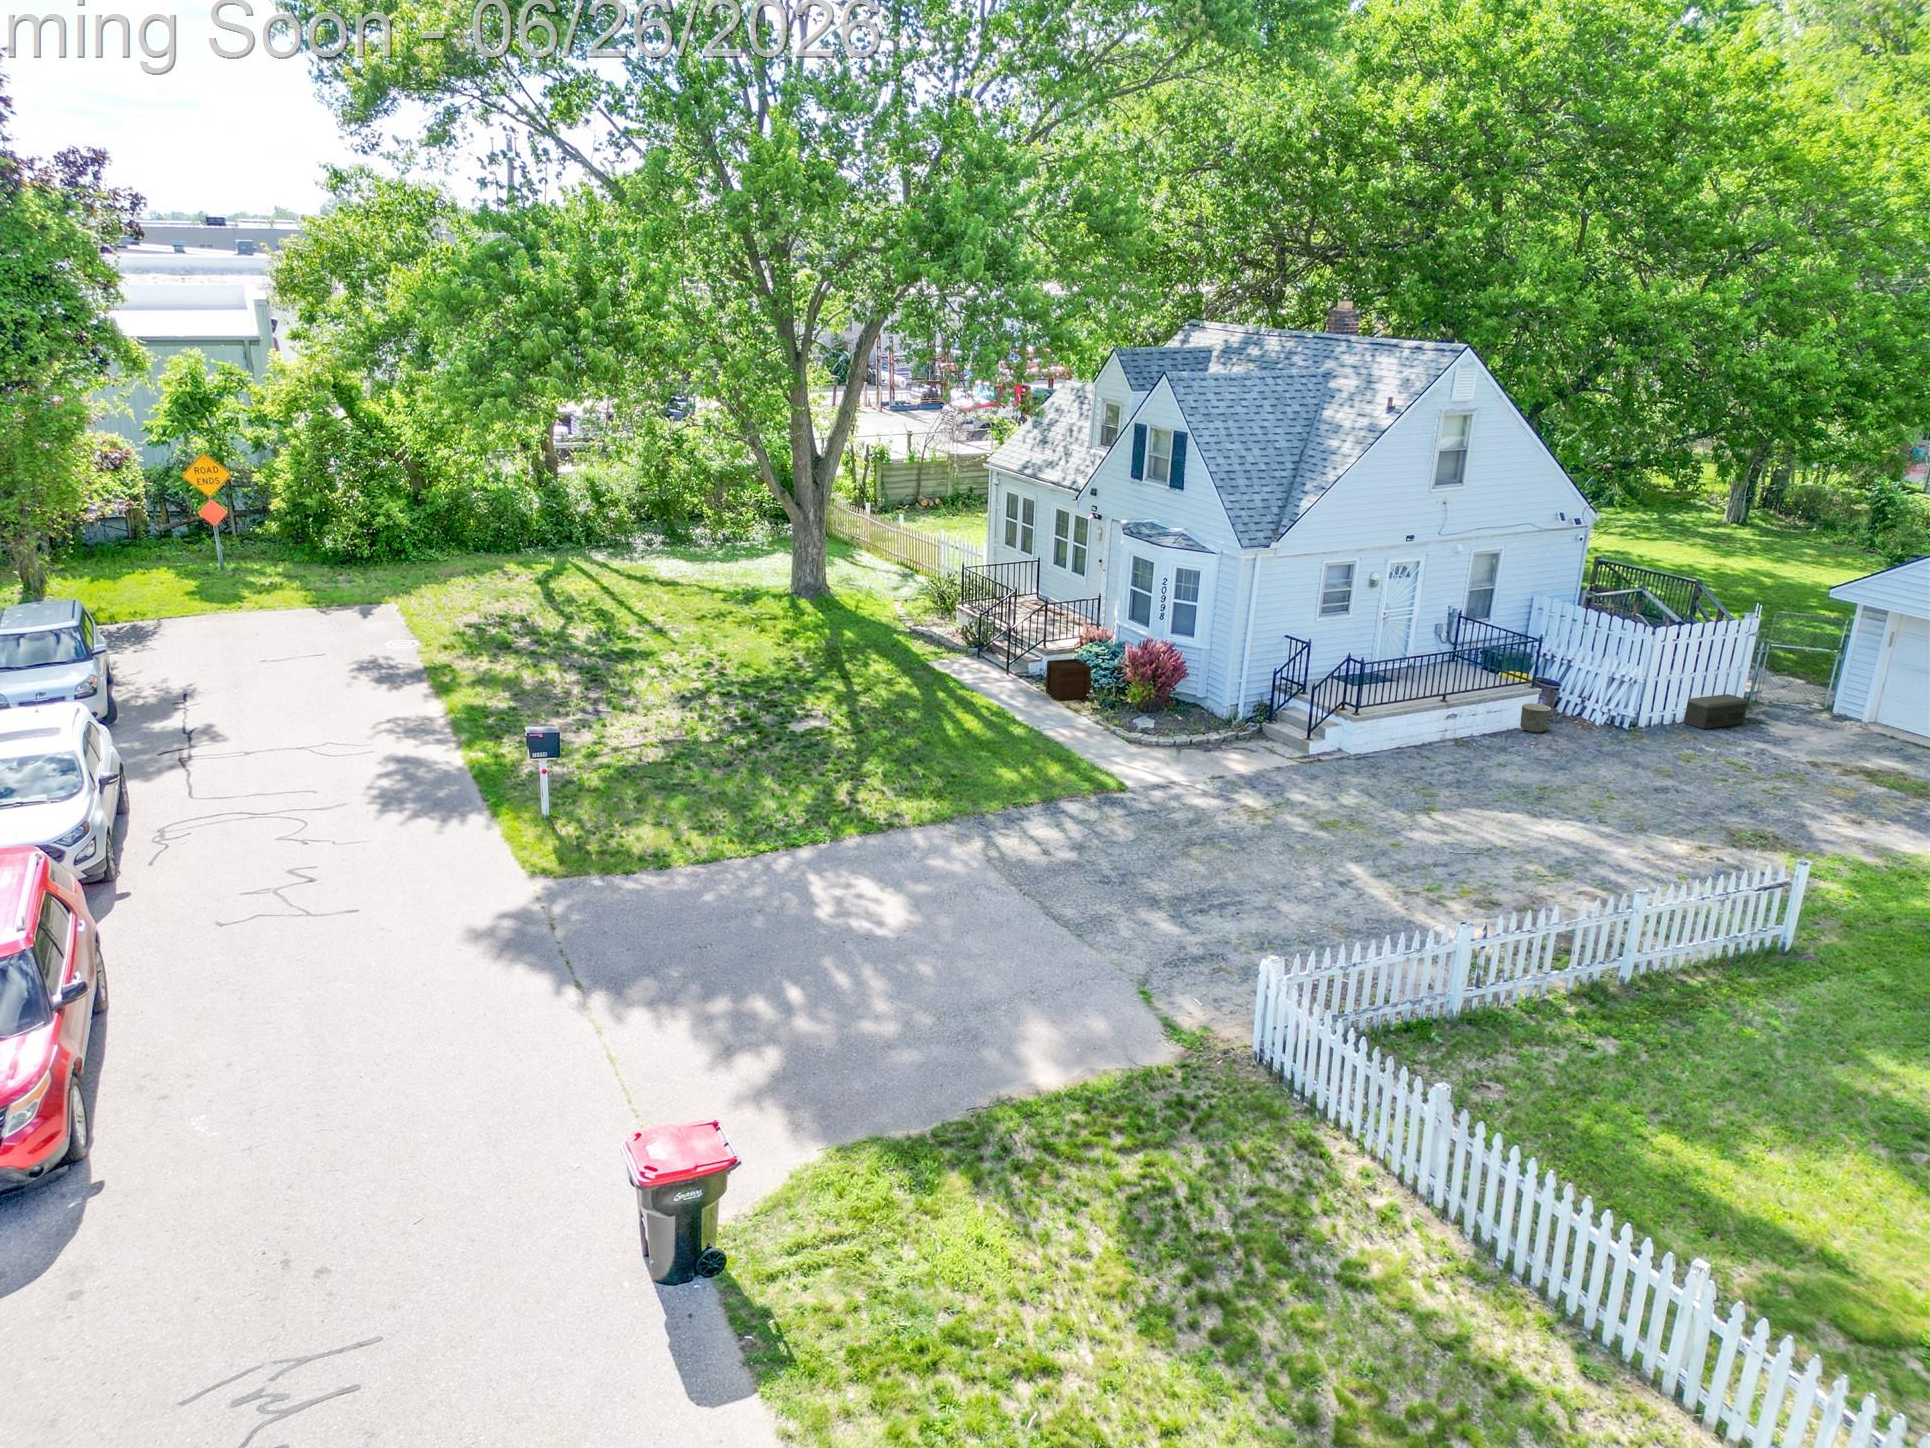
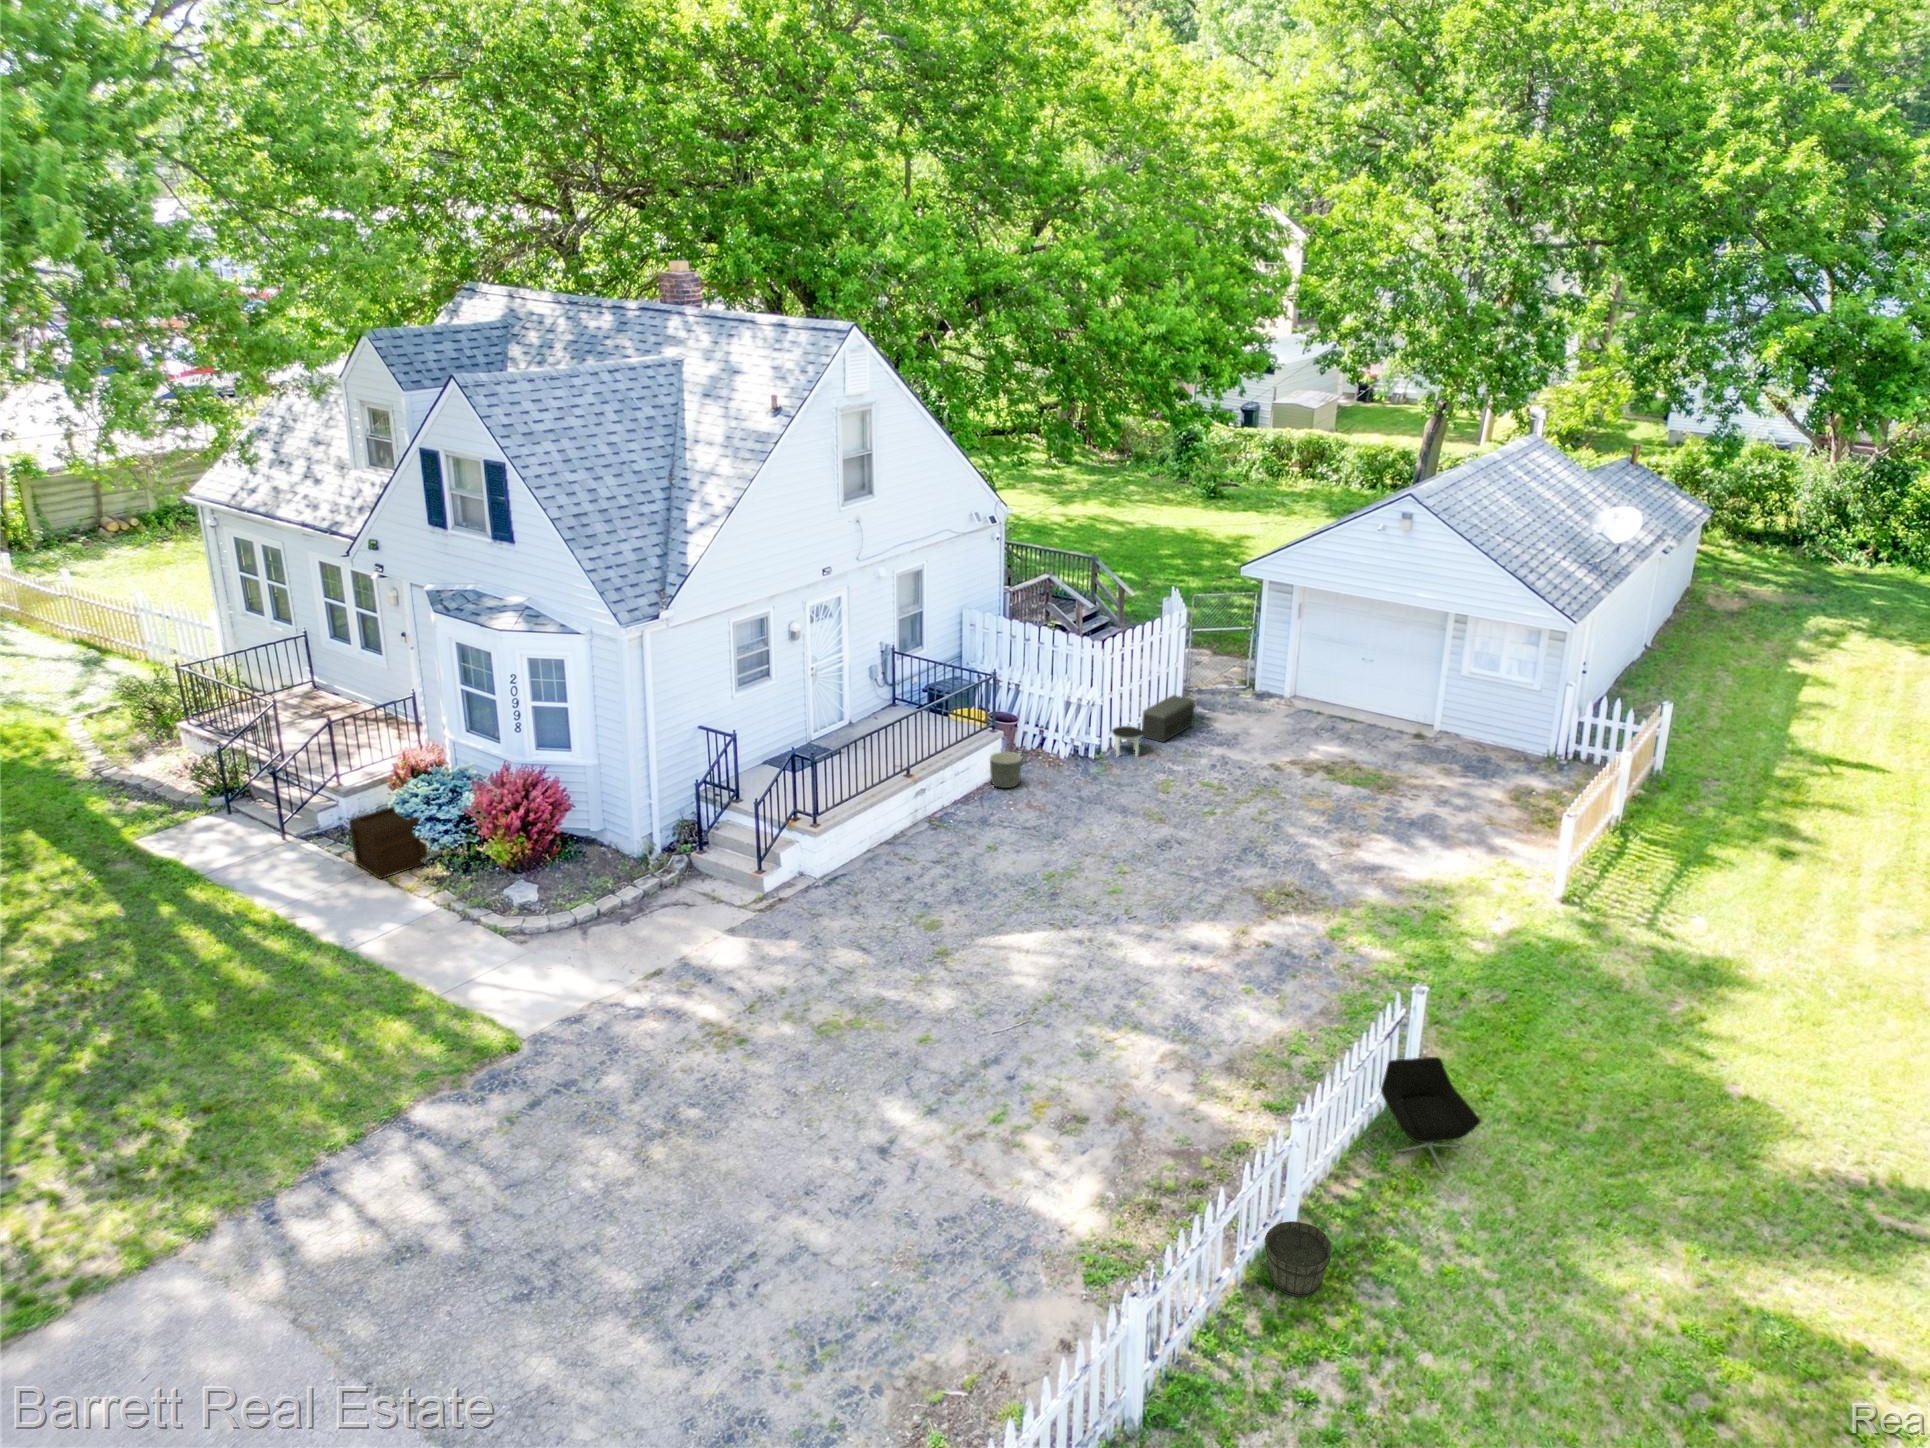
round table: none [1649,707,1680,734] -> present [1112,726,1142,757]
lounge chair: none [1740,902,1820,985] -> present [1381,1057,1480,1172]
wooden bucket: none [1583,954,1636,1002] -> present [1265,1221,1332,1297]

